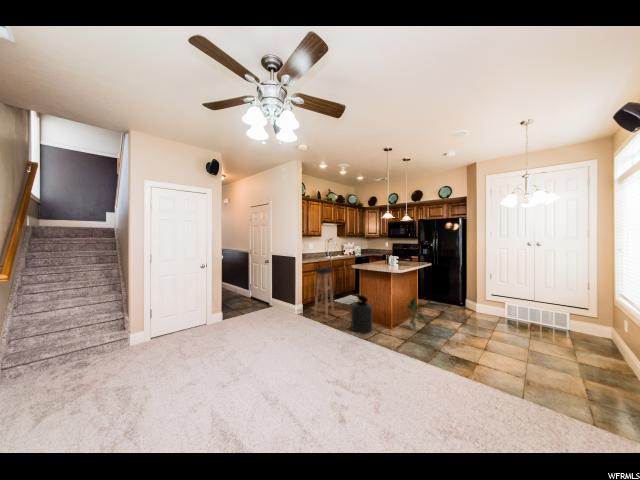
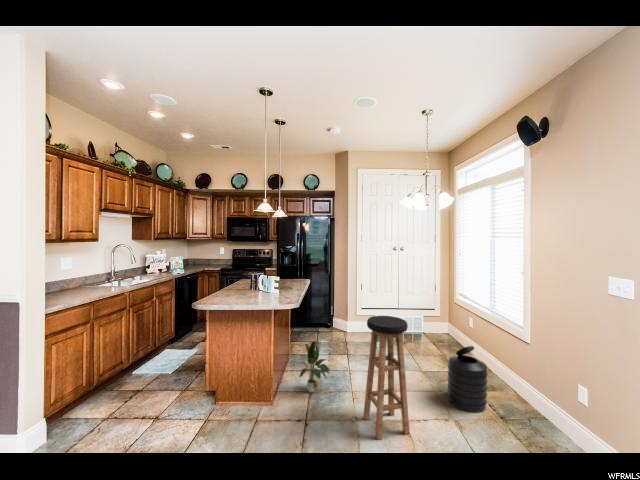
bar stool: present [314,268,334,319] -> present [363,316,410,440]
trash can: present [351,295,373,334] -> present [447,346,488,412]

